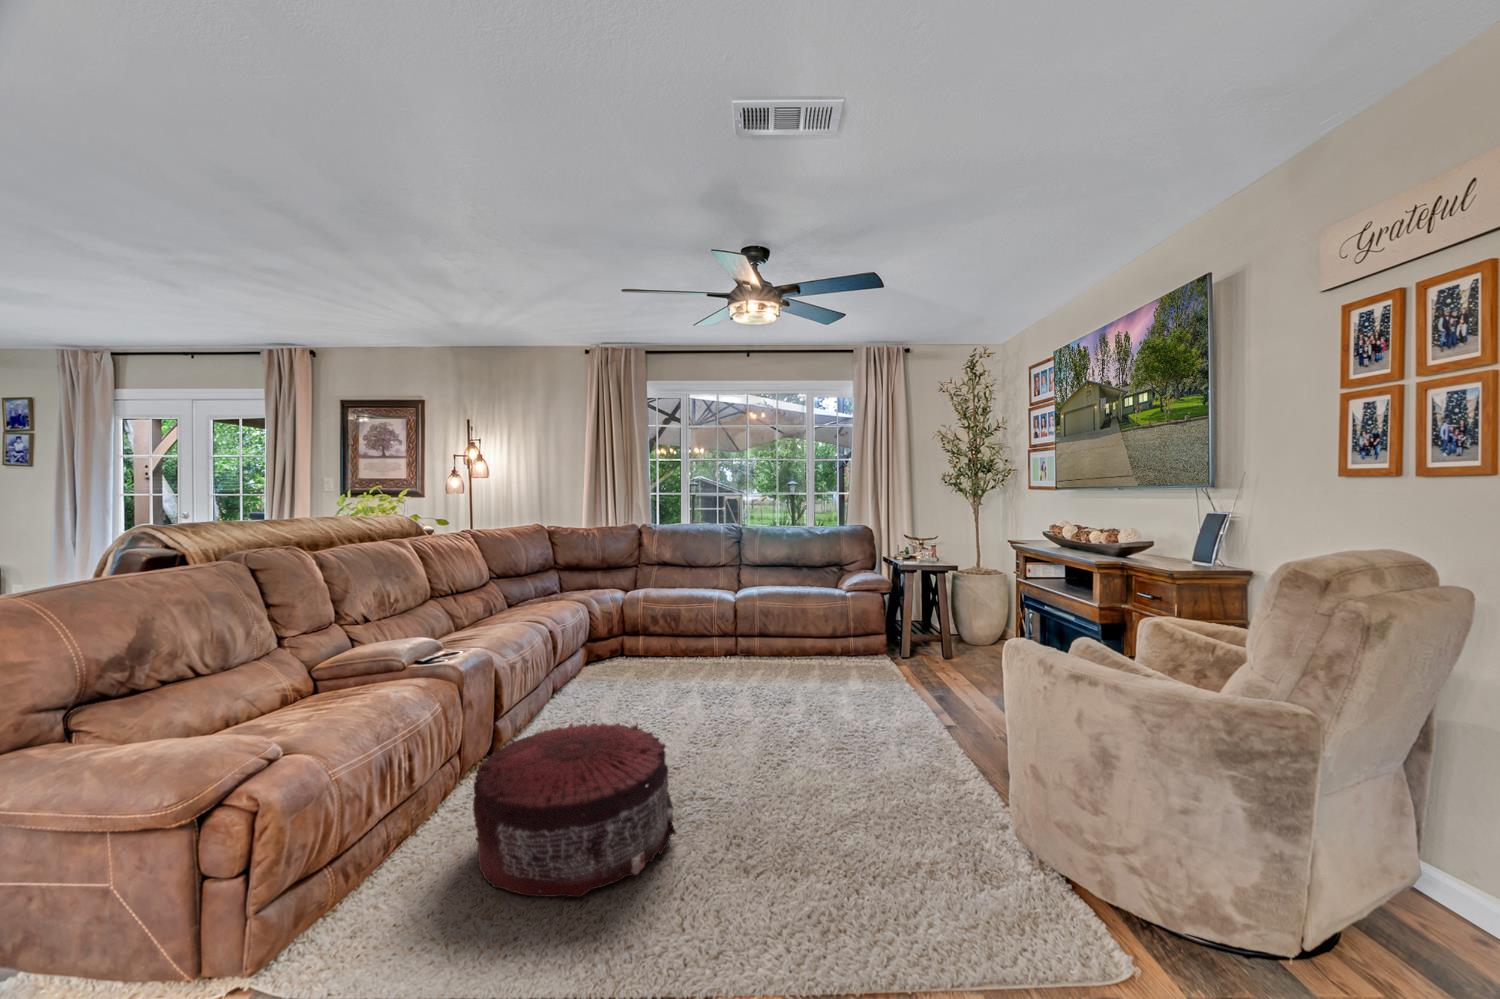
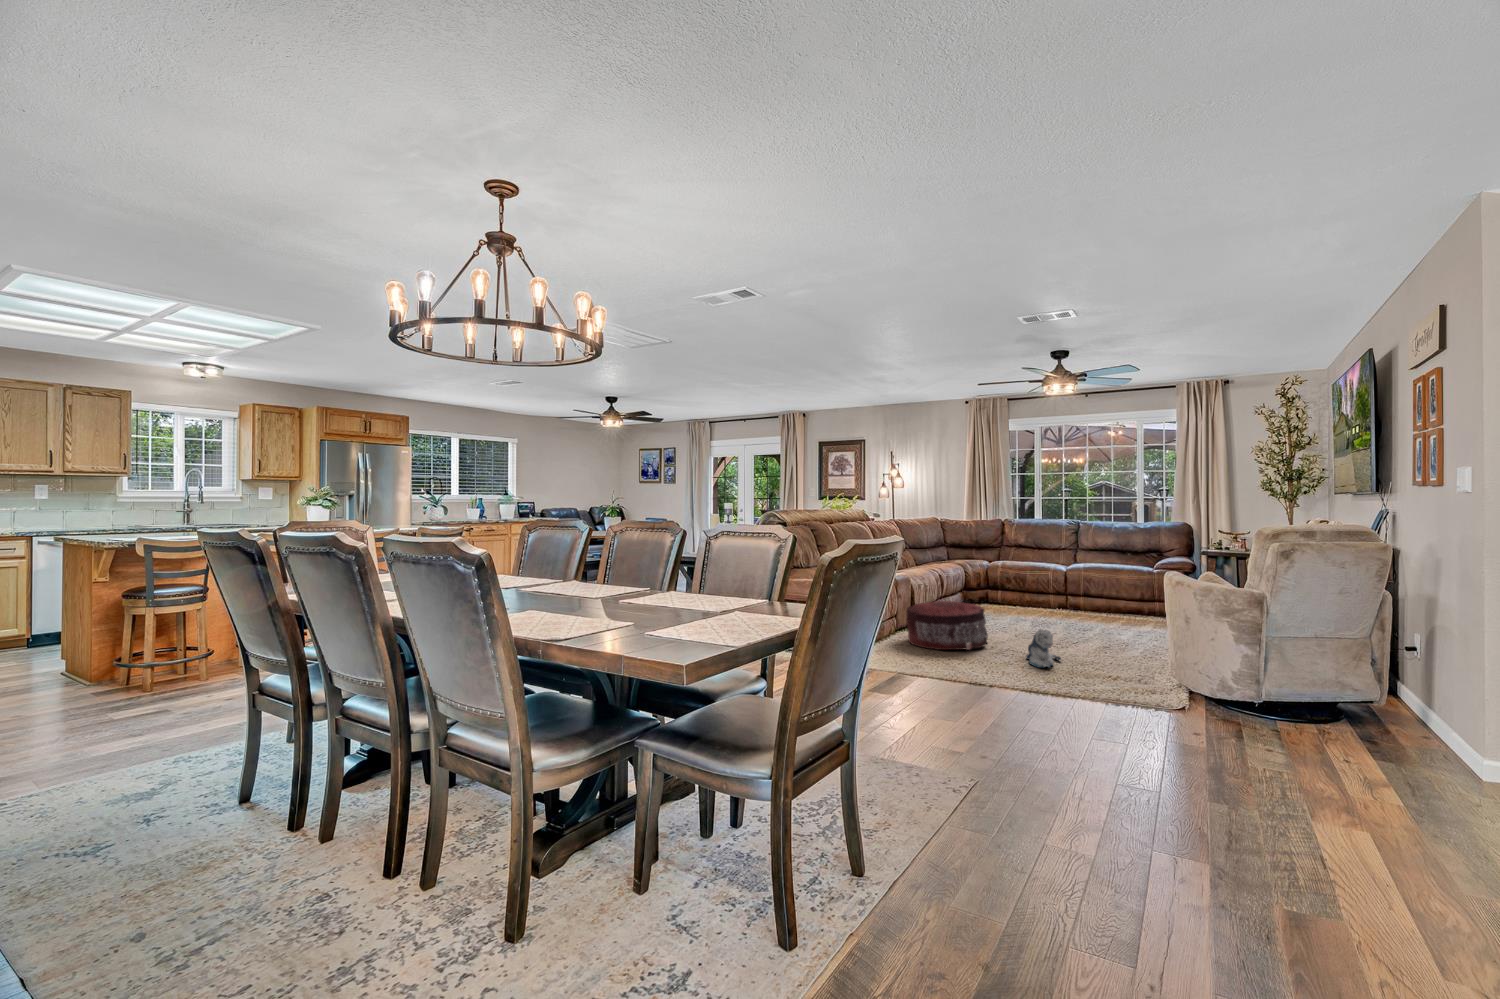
plush toy: none [773,808,856,933] -> present [1026,630,1061,668]

